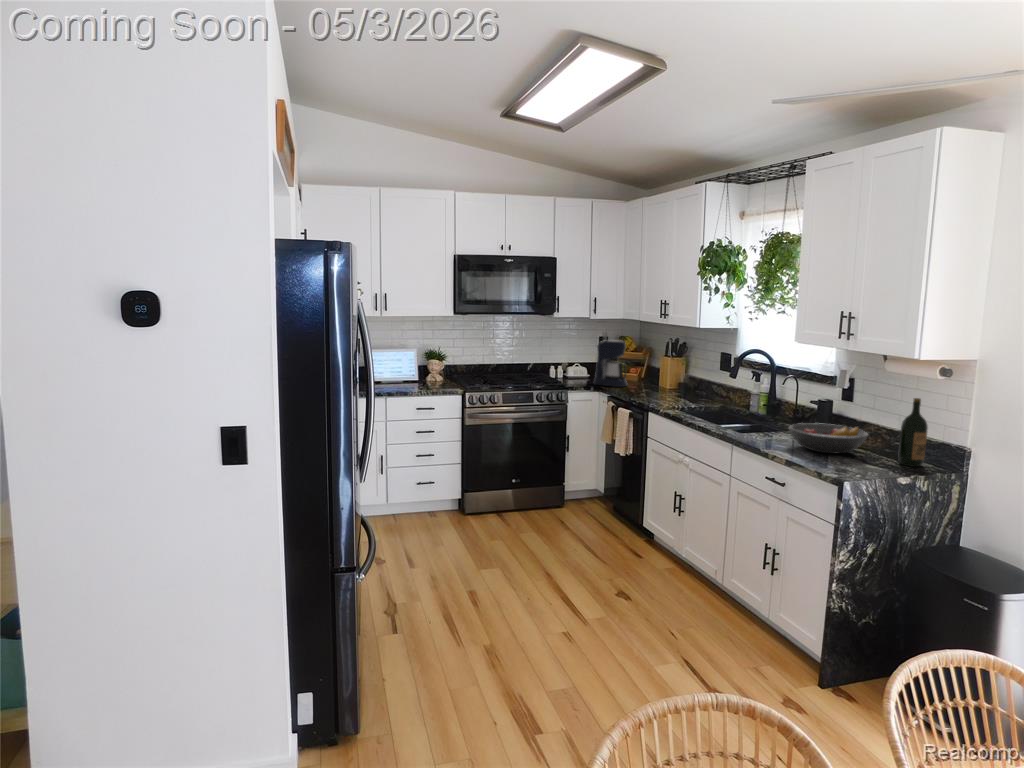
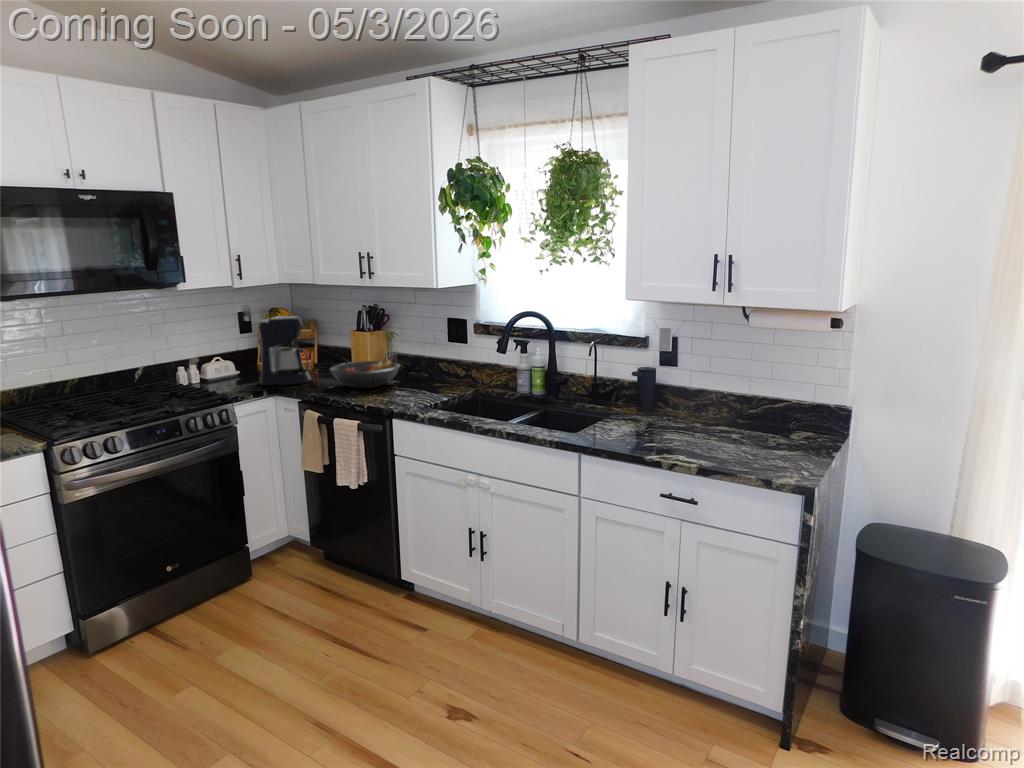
wine bottle: present [898,398,928,467] -> none [781,357,813,440]
fruit bowl: present [789,423,868,454] -> present [330,359,400,388]

